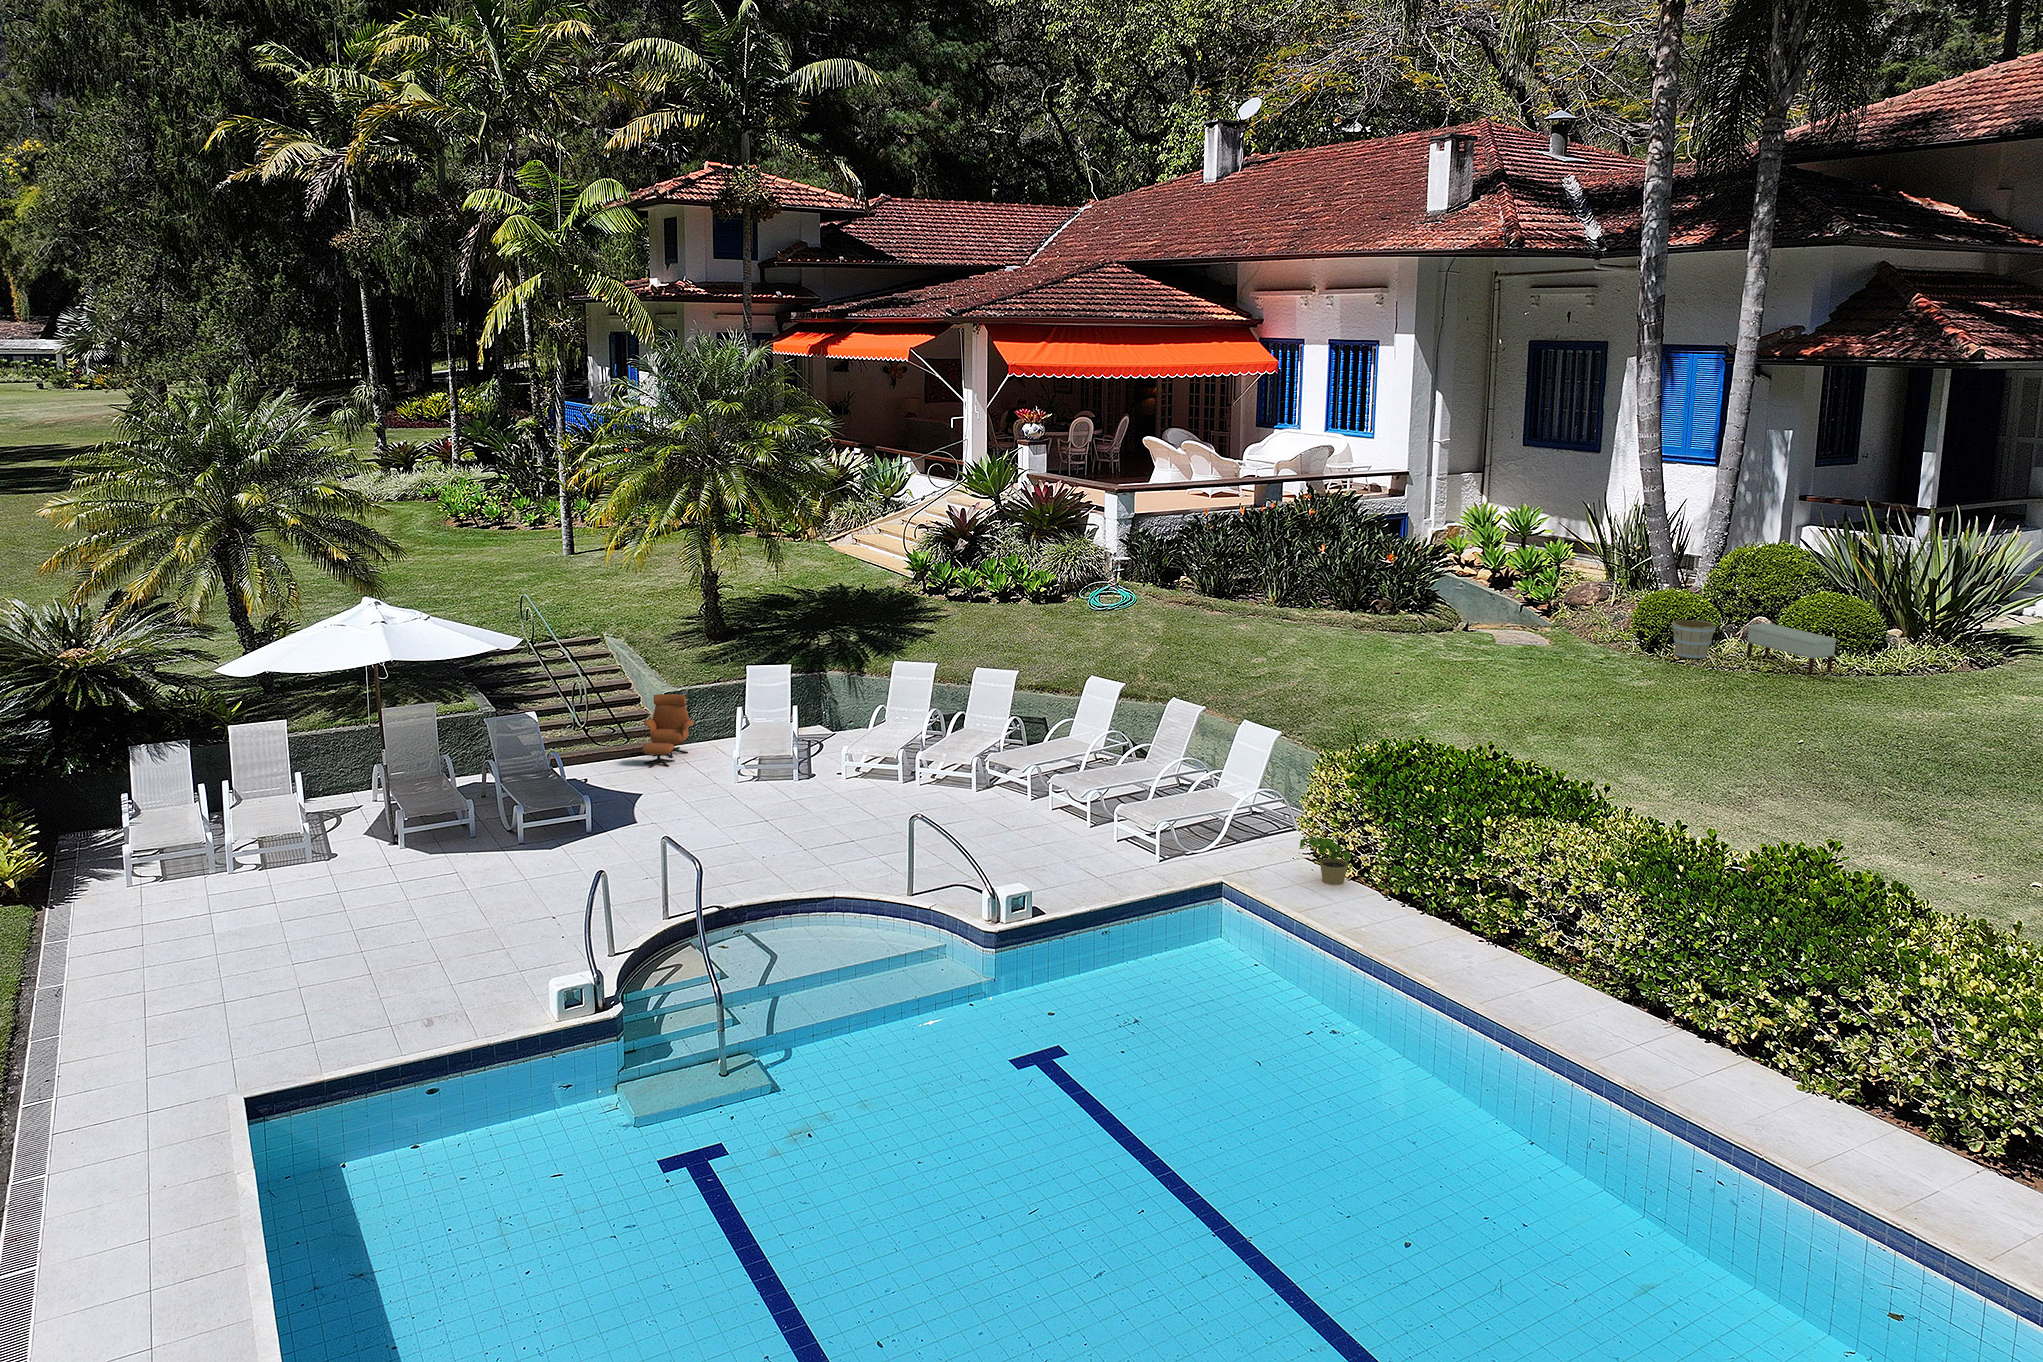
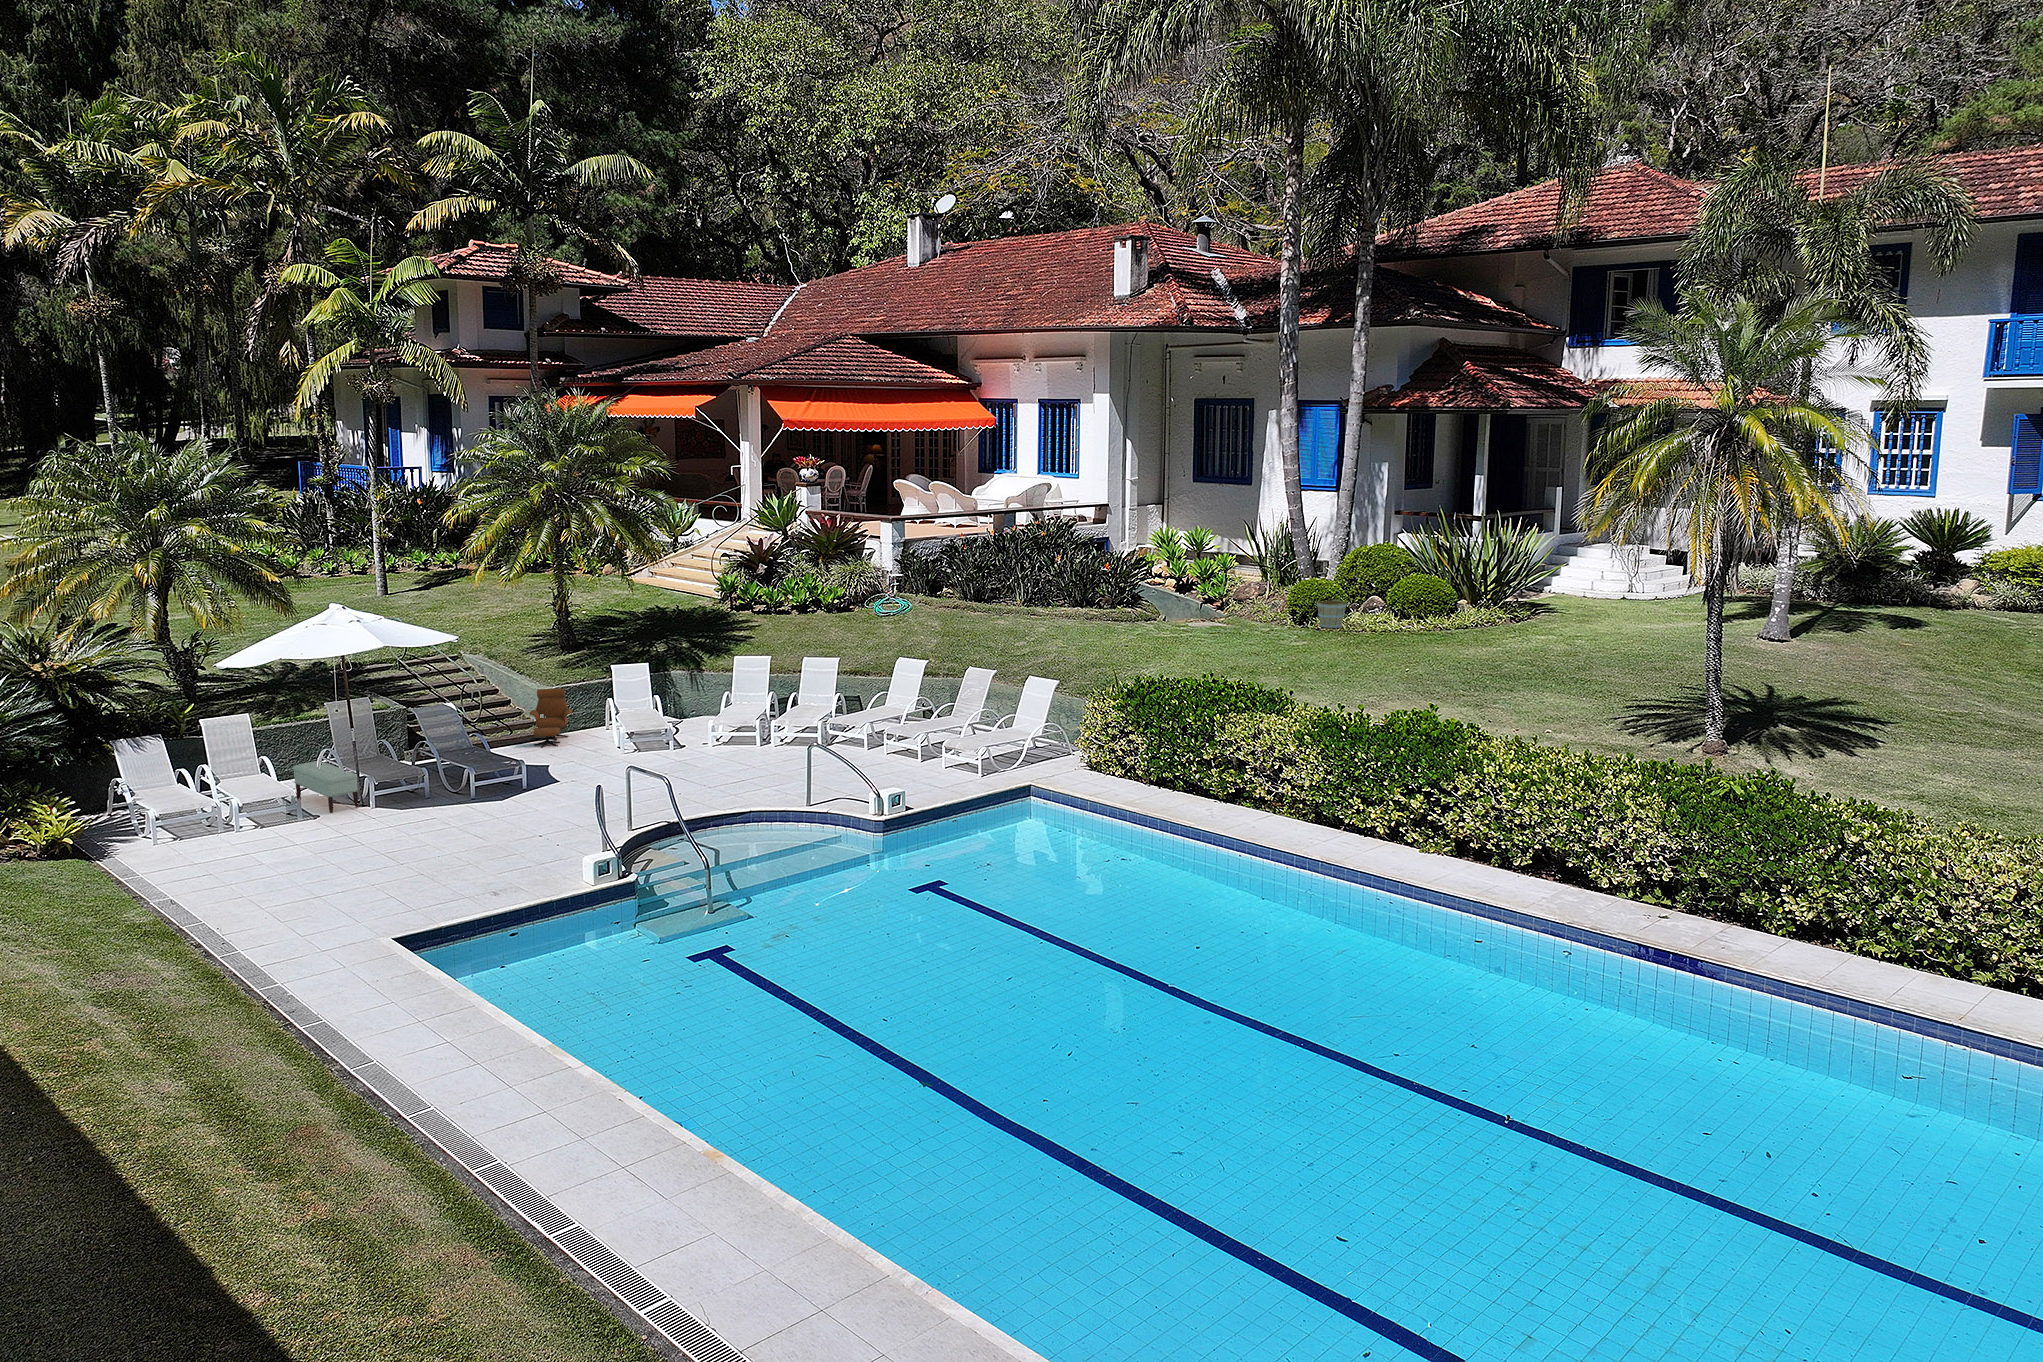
bench: present [1747,623,1837,674] -> present [293,761,359,813]
potted plant: present [1300,837,1351,885] -> none [1083,746,1119,781]

